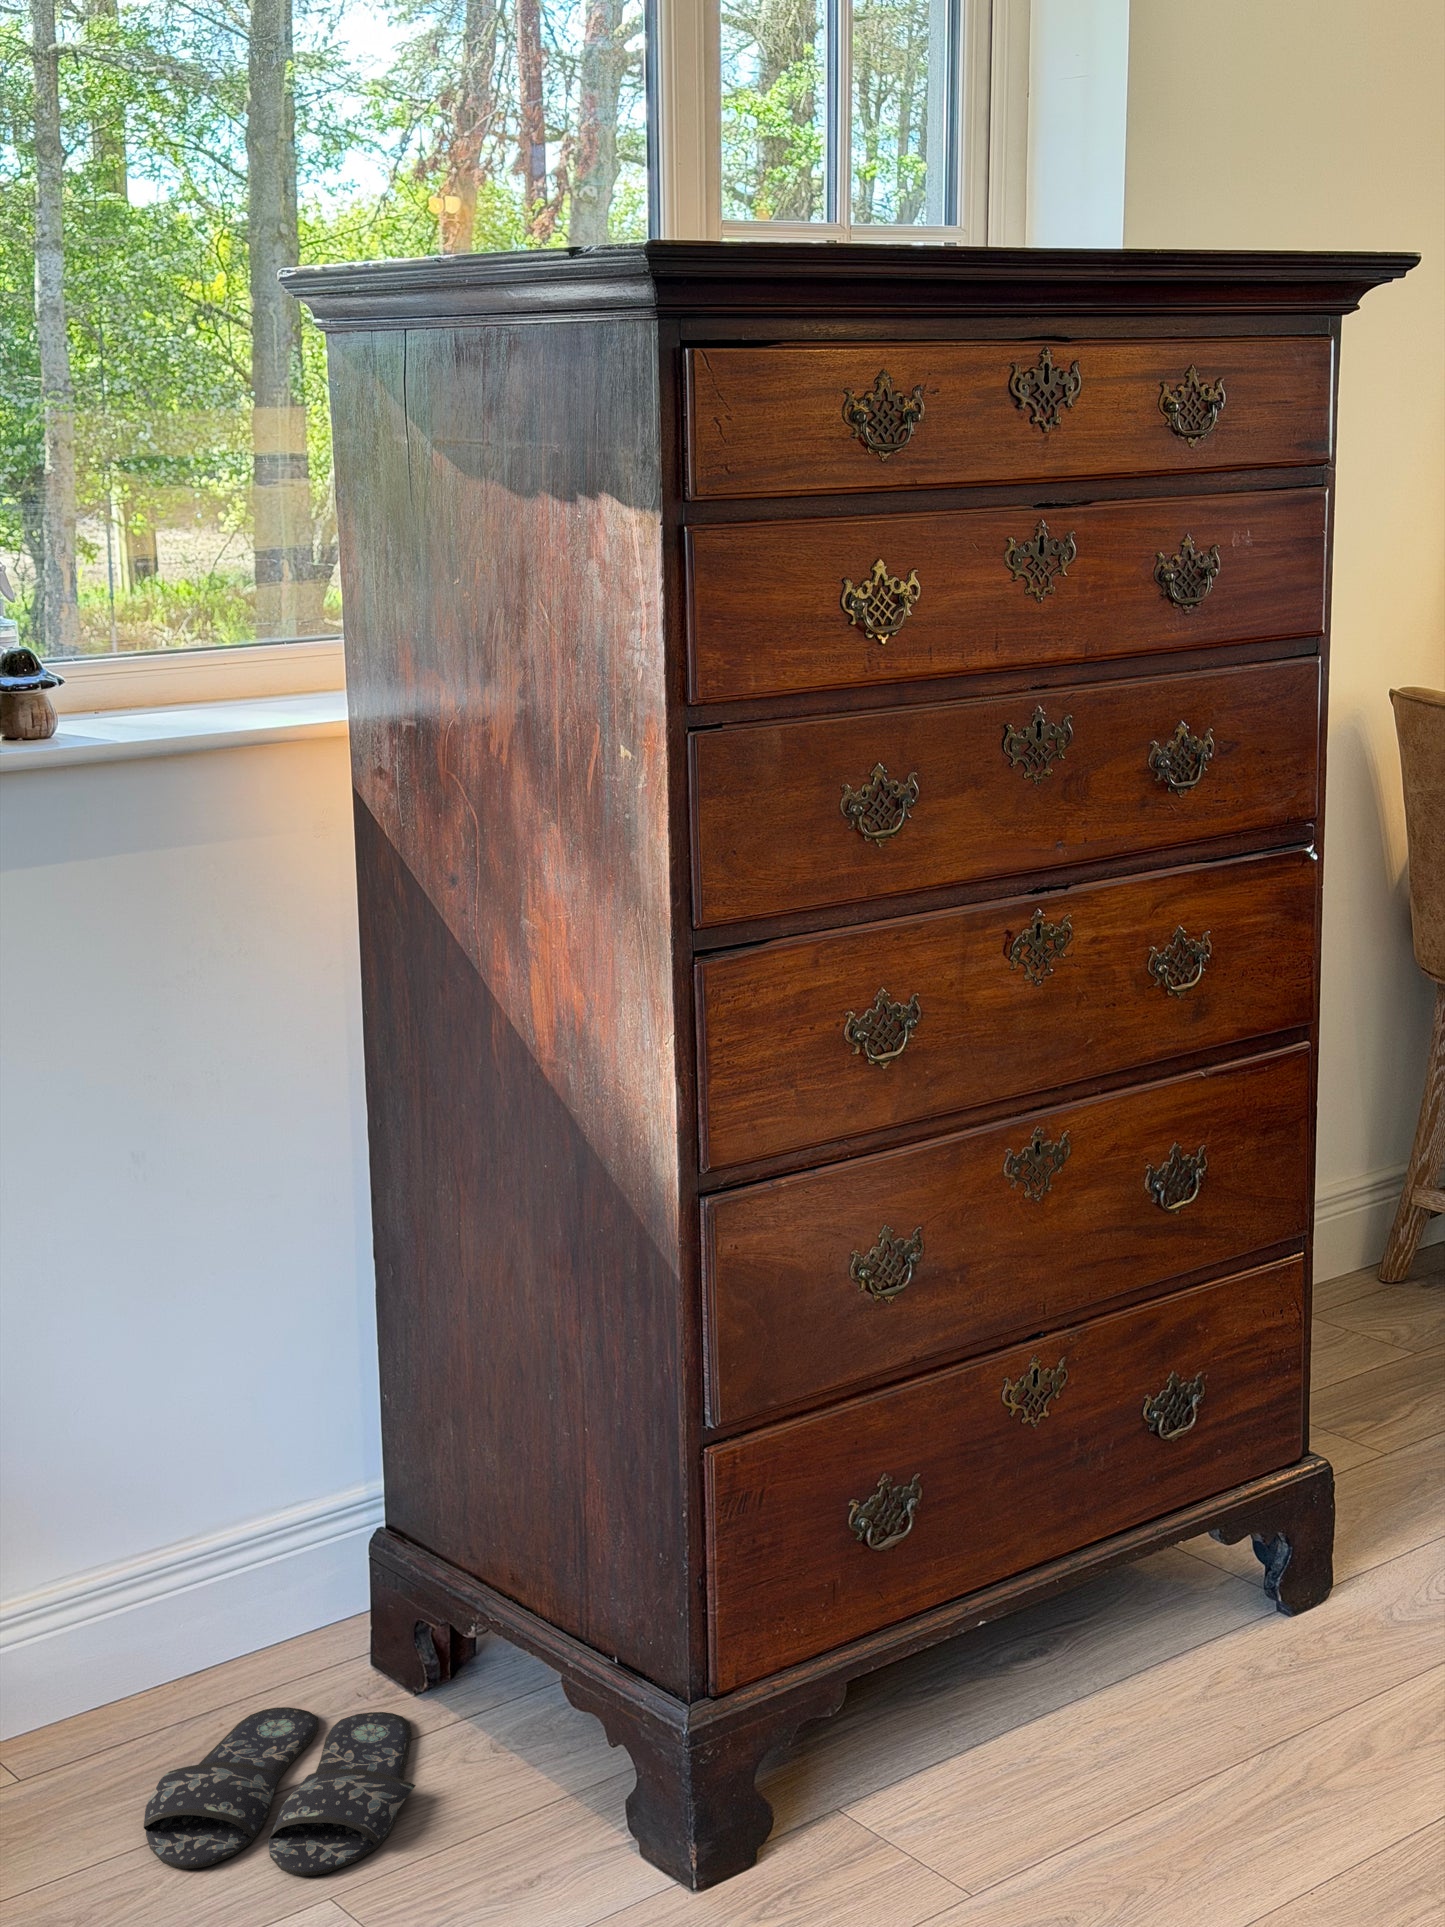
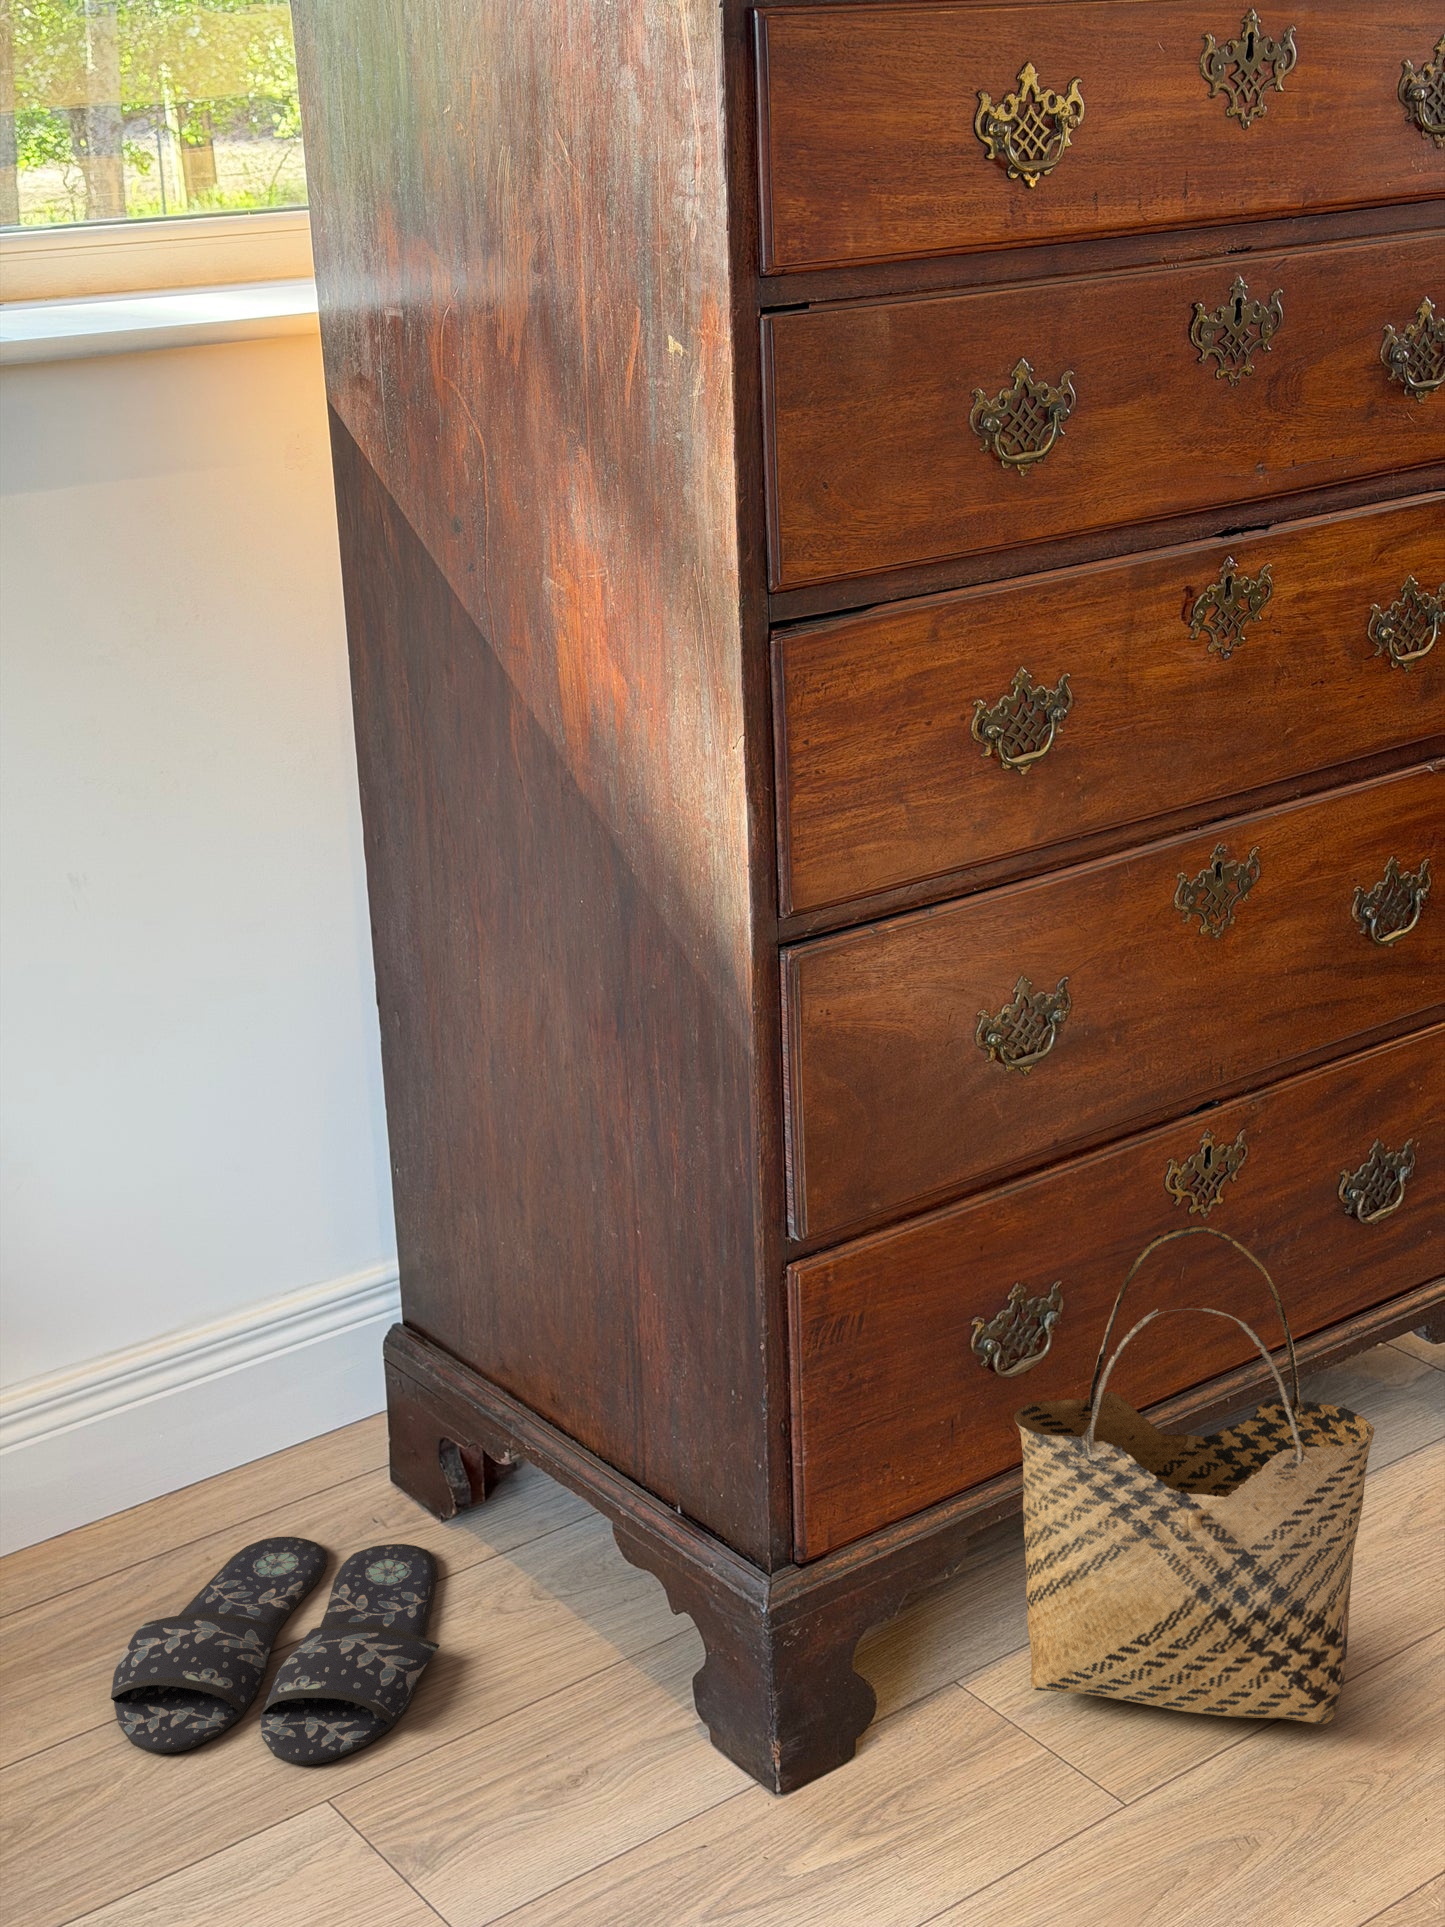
woven basket: none [883,1427,1167,1834] -> present [1014,1225,1374,1724]

